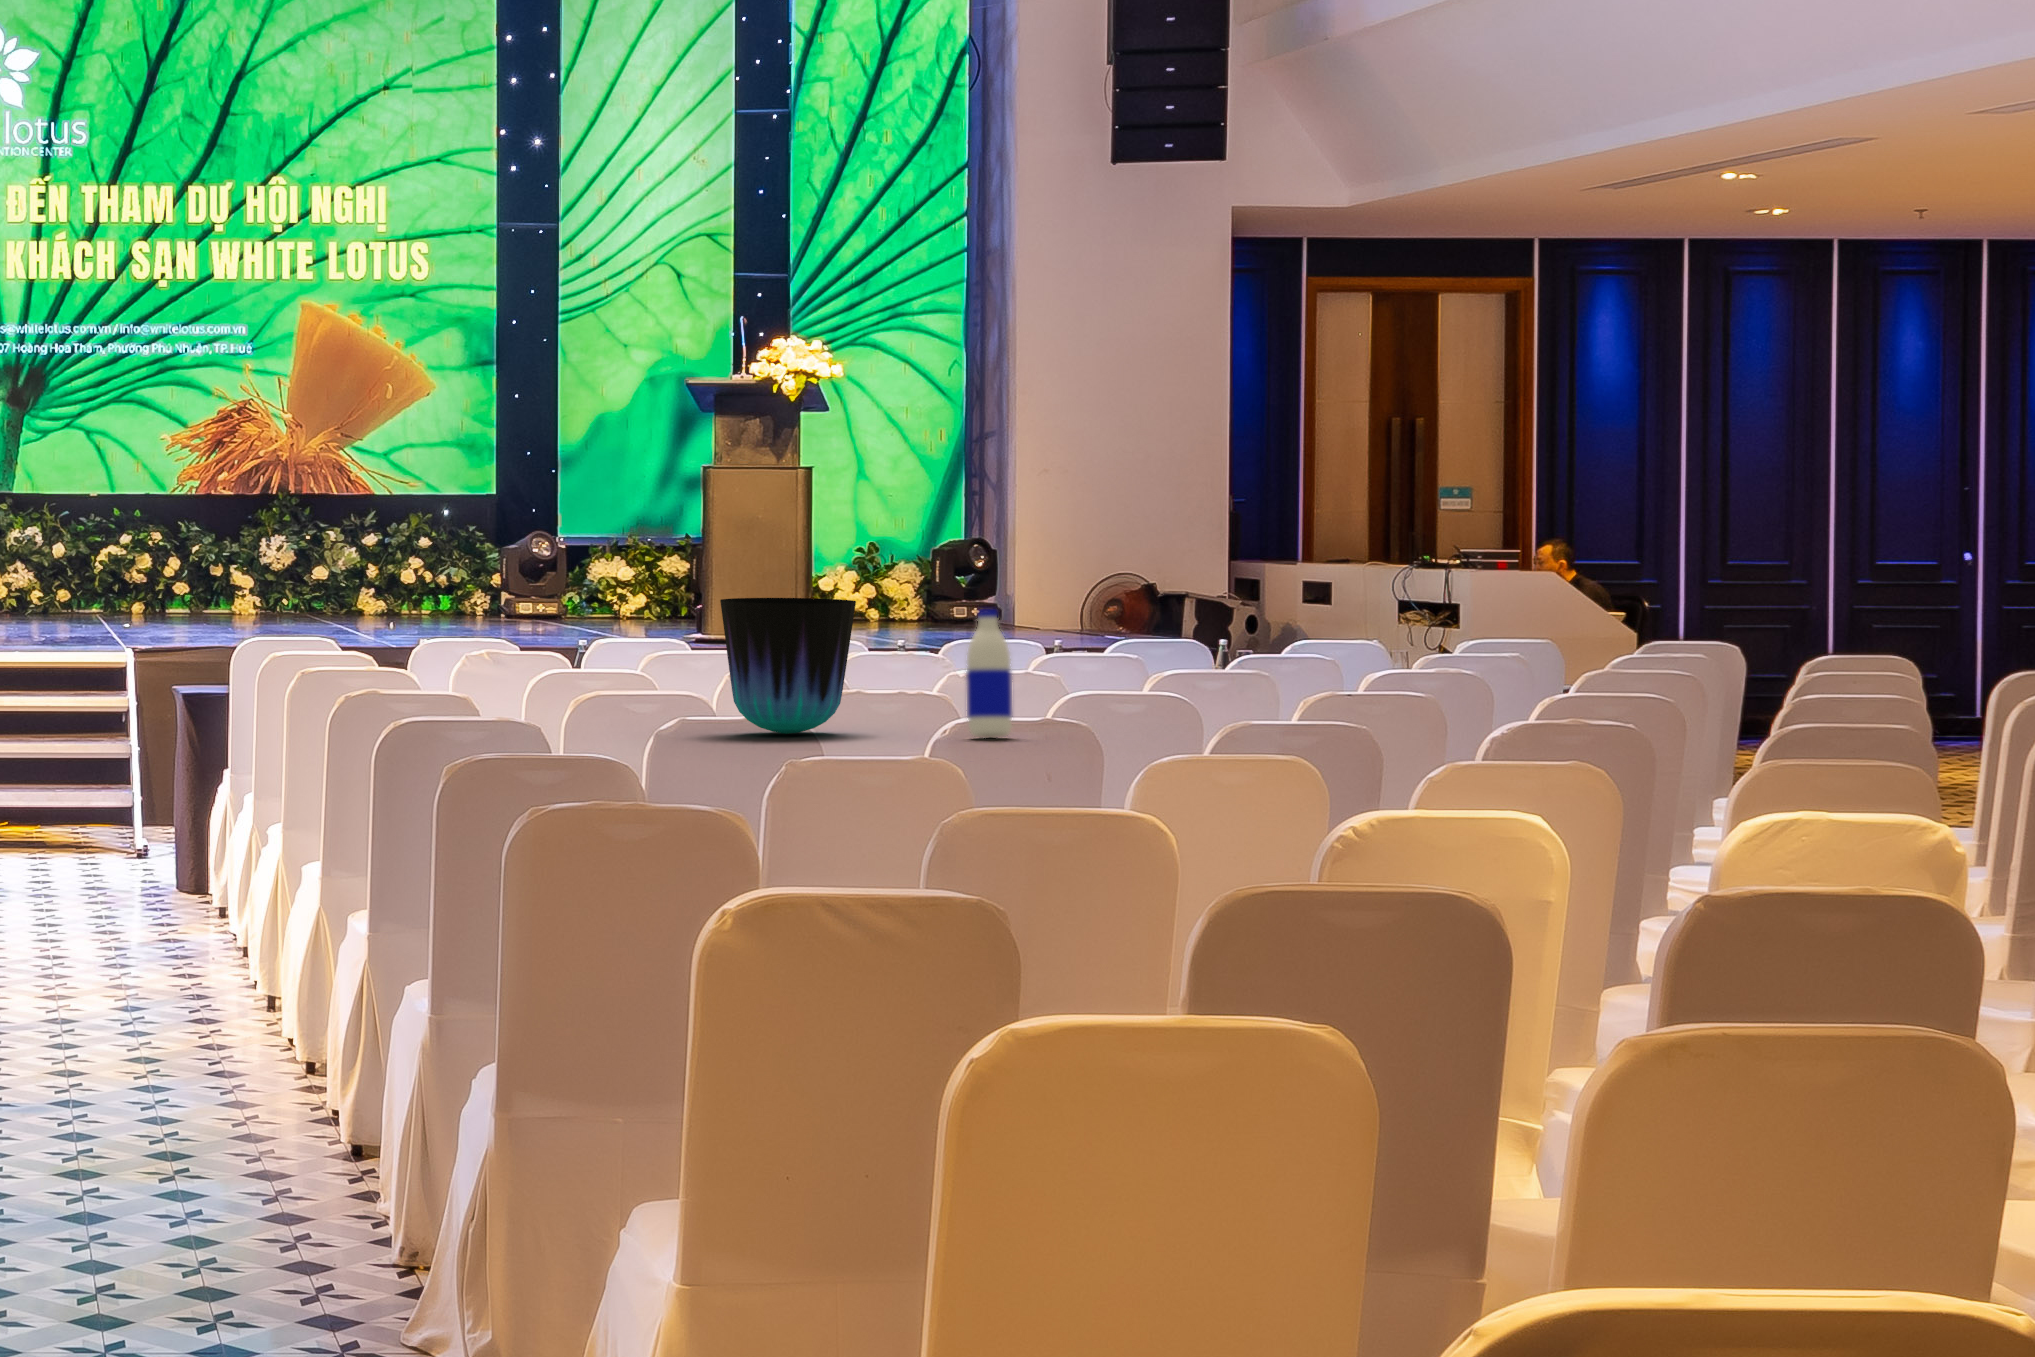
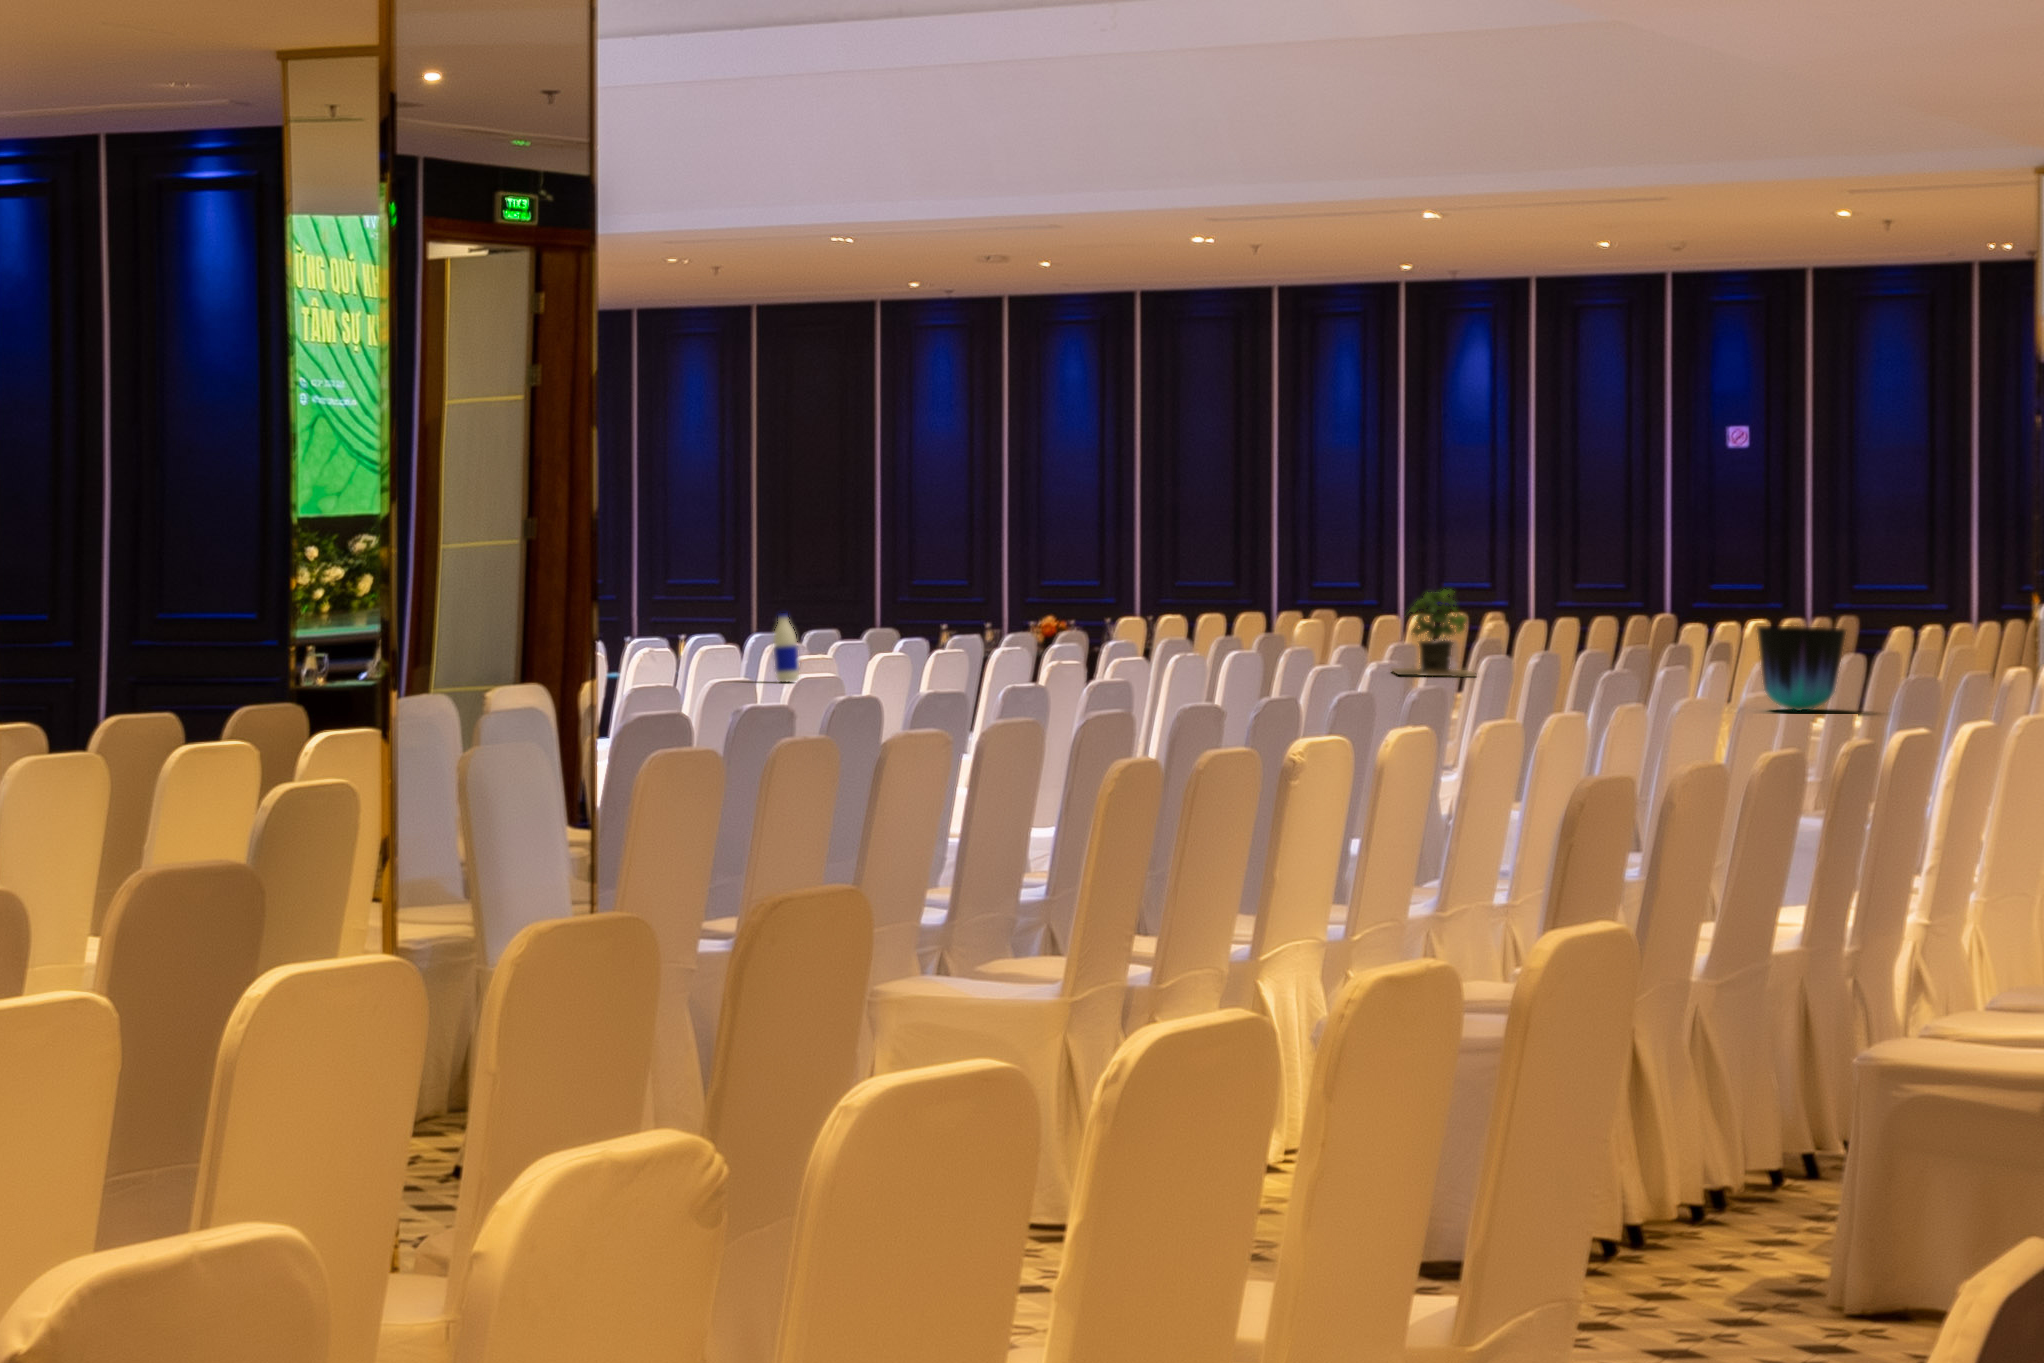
potted plant: none [1110,554,1274,687] -> present [1392,590,1476,677]
water bottle: present [966,609,1012,738] -> present [773,613,799,682]

